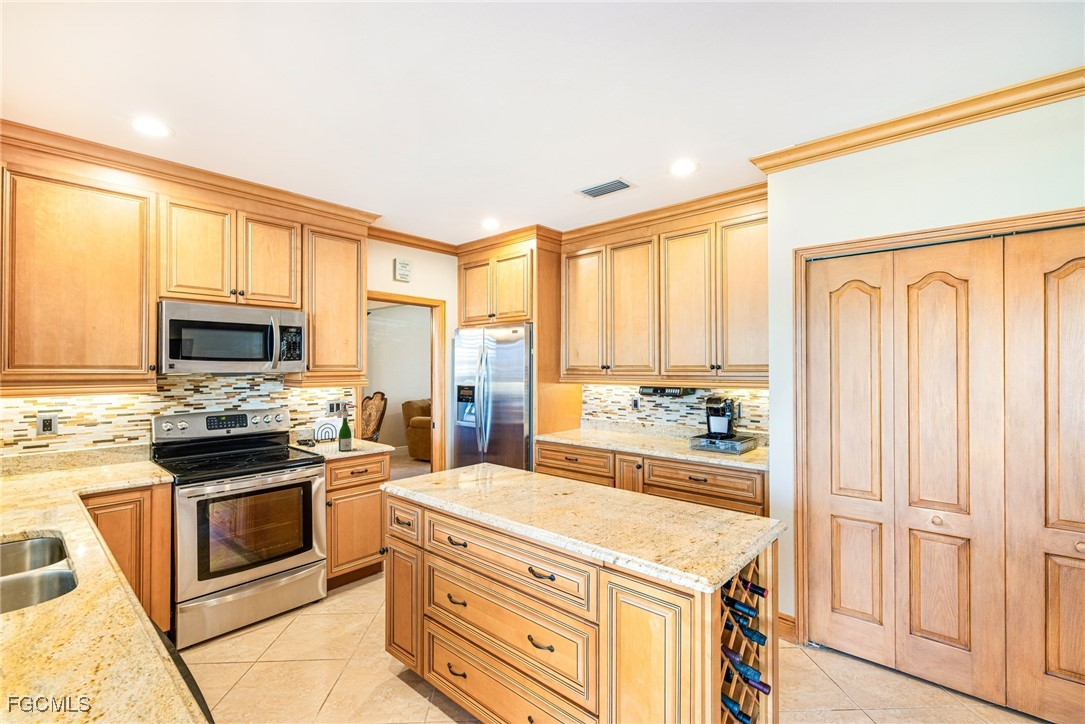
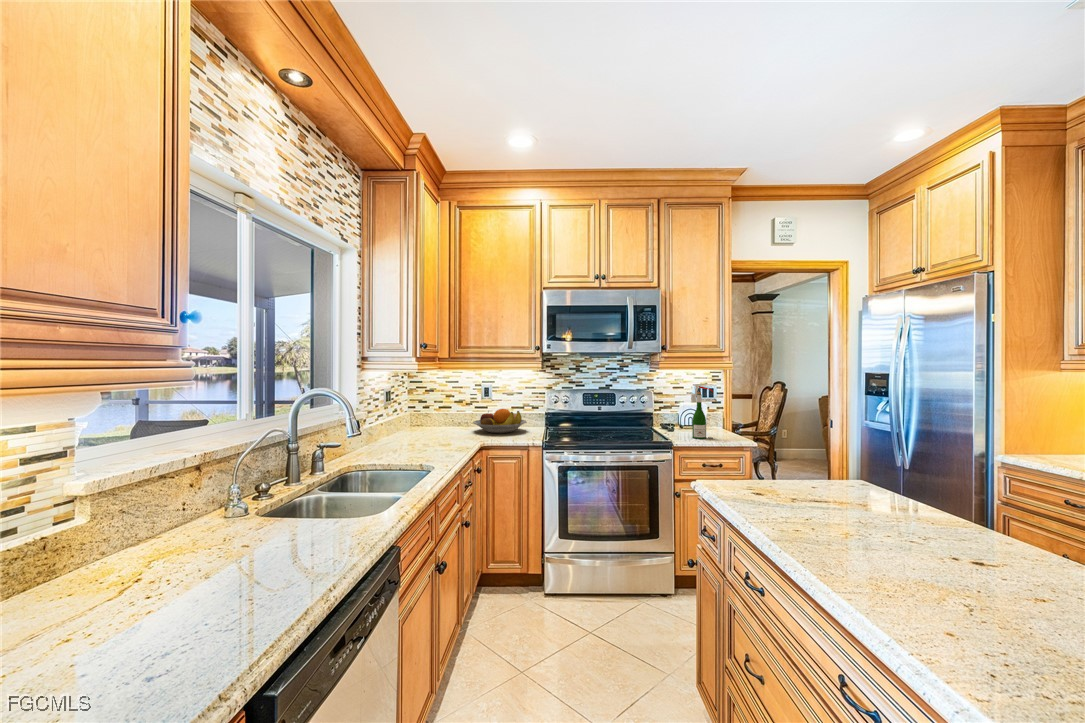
fruit bowl: none [43,445,136,478] -> present [473,409,527,433]

